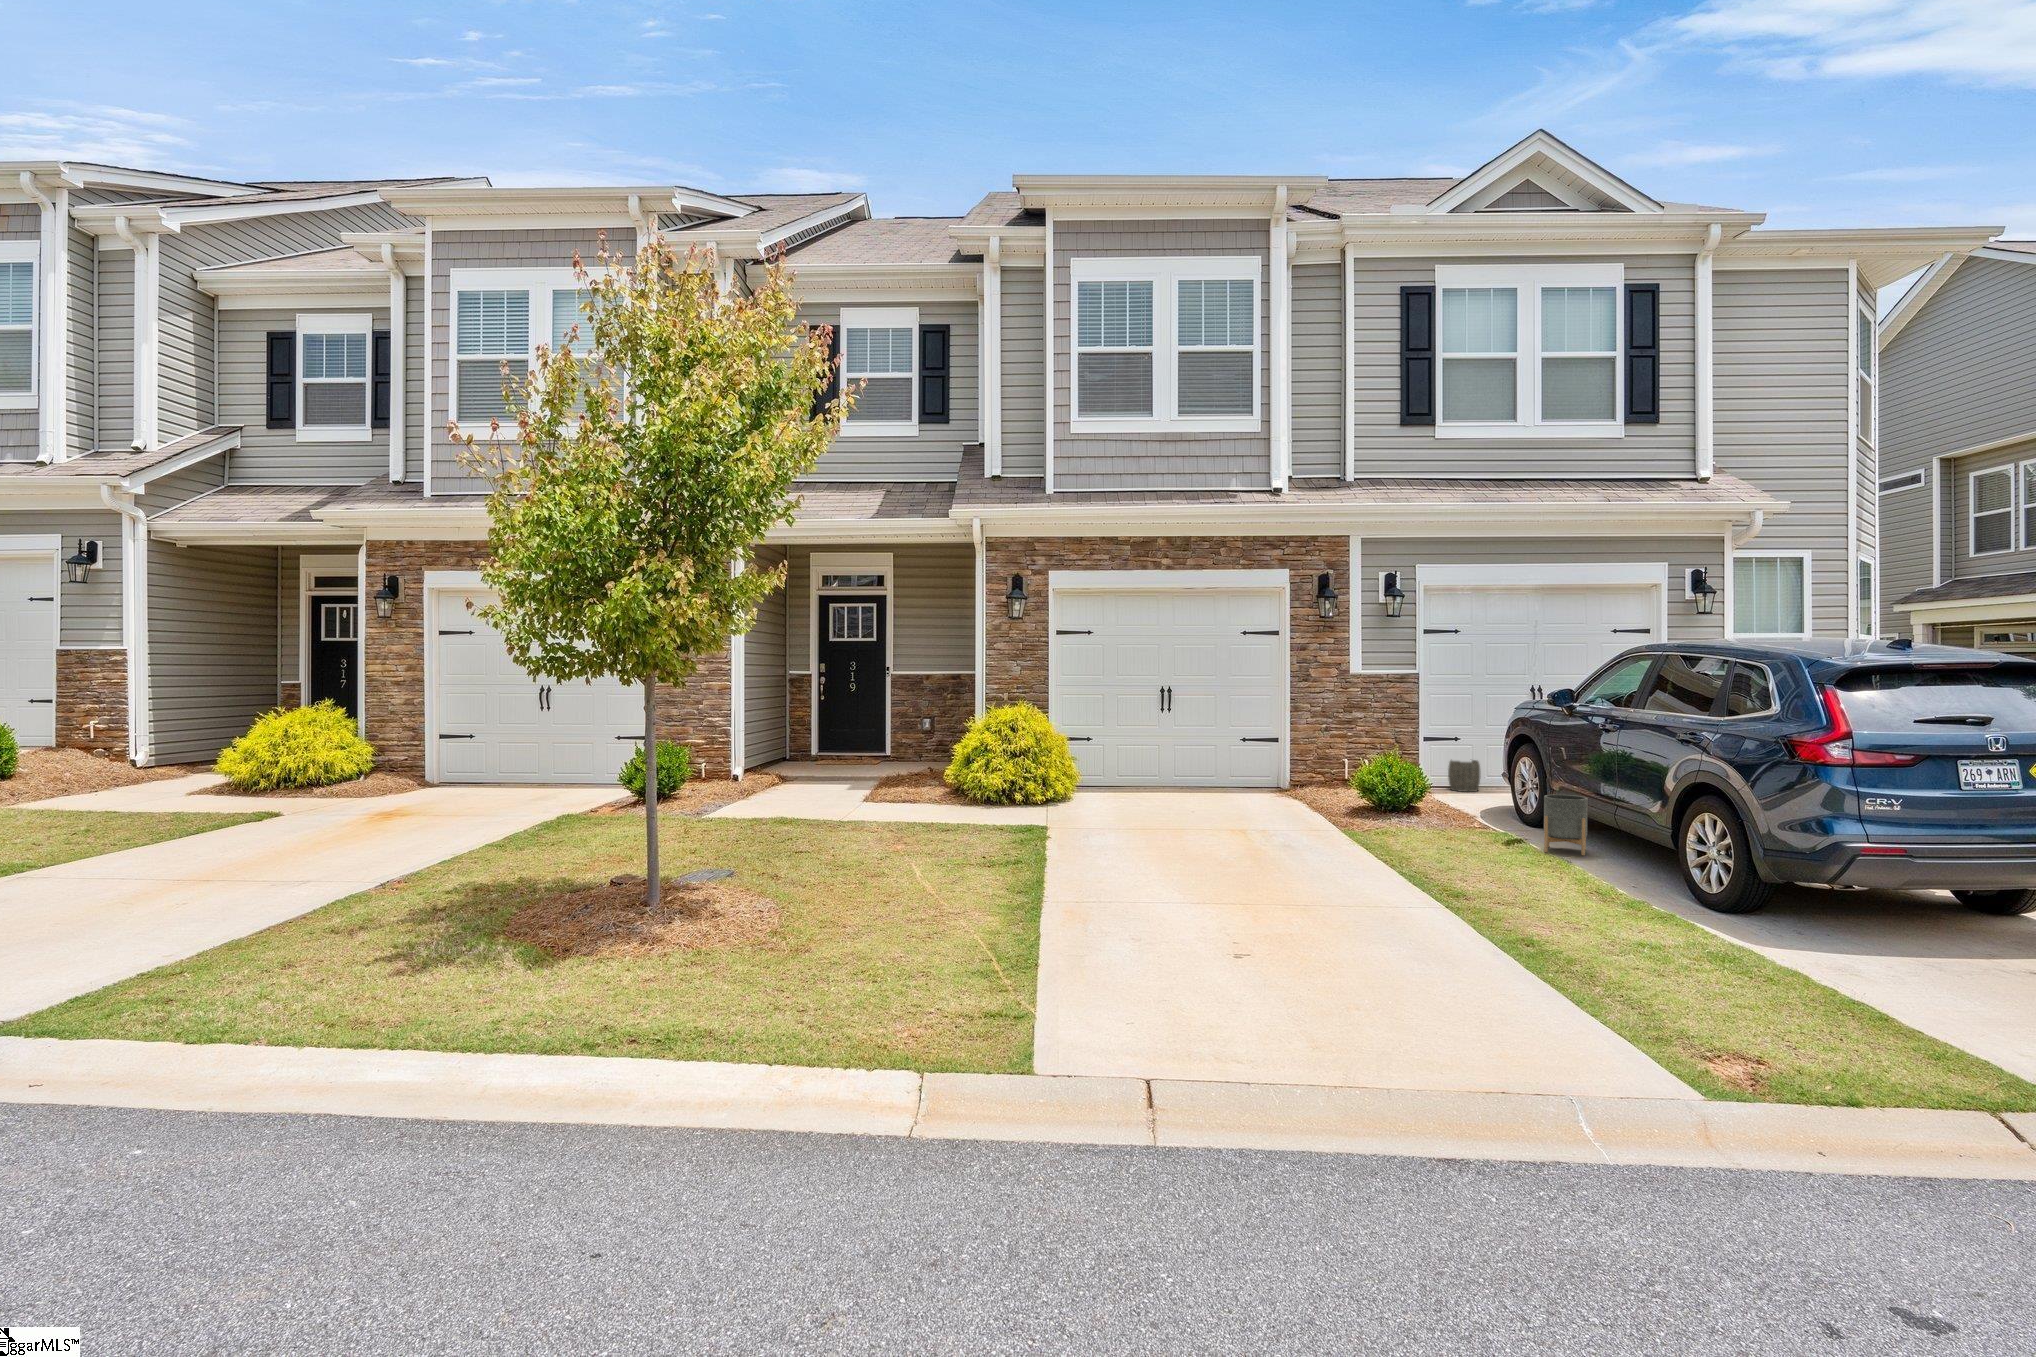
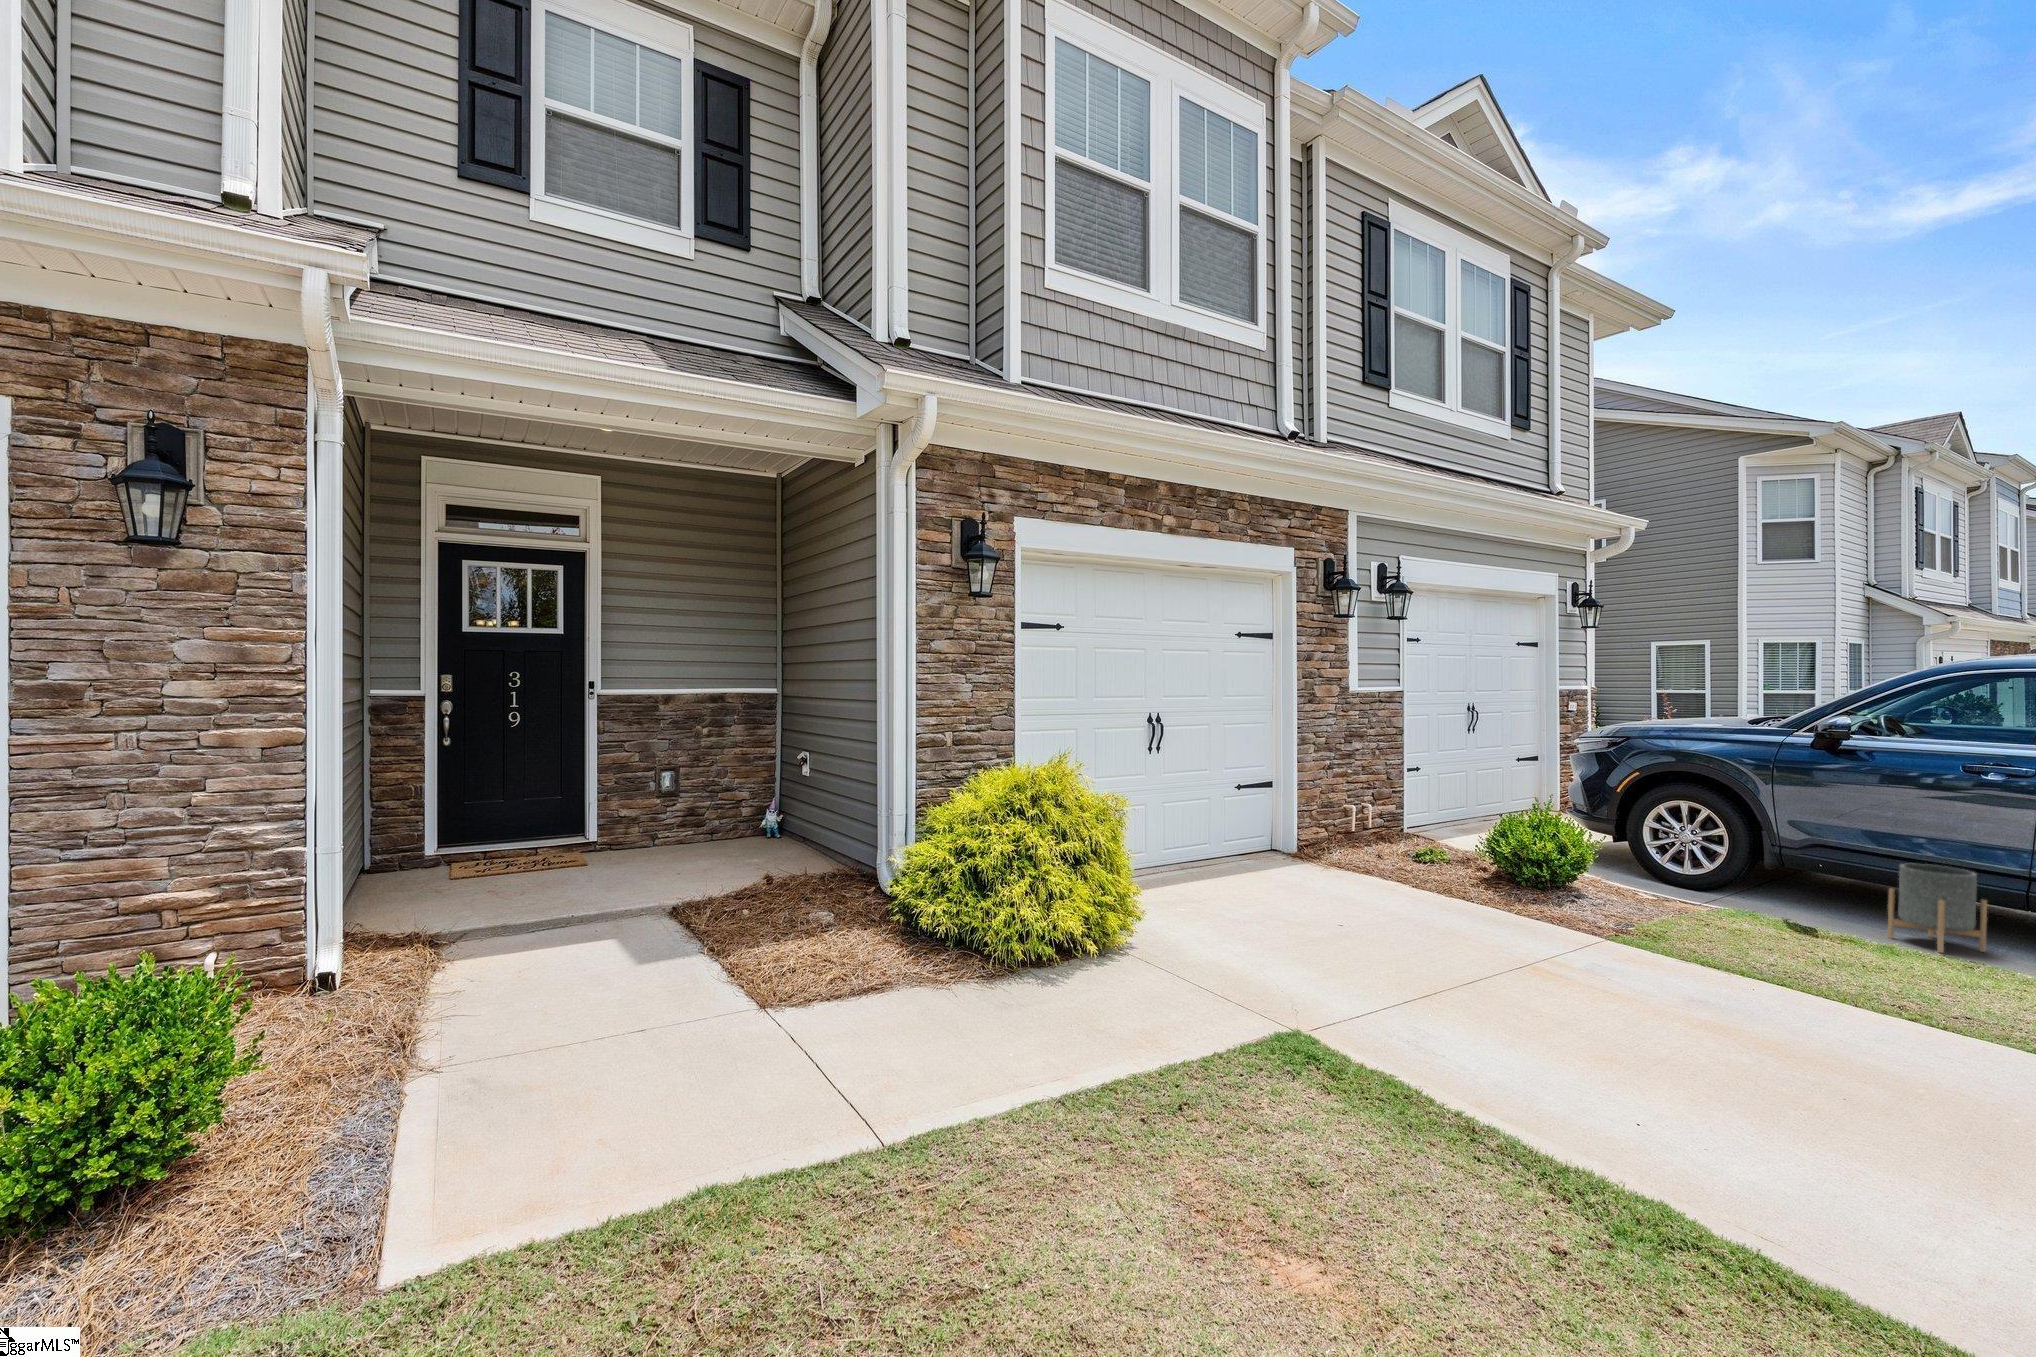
woven basket: present [1448,760,1480,792] -> none [1420,794,1460,836]

